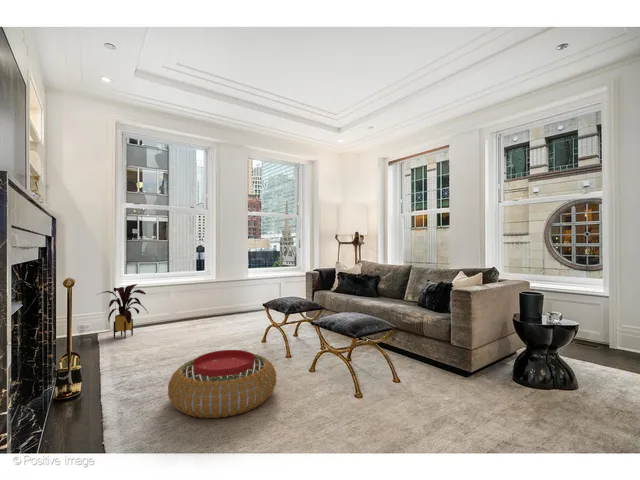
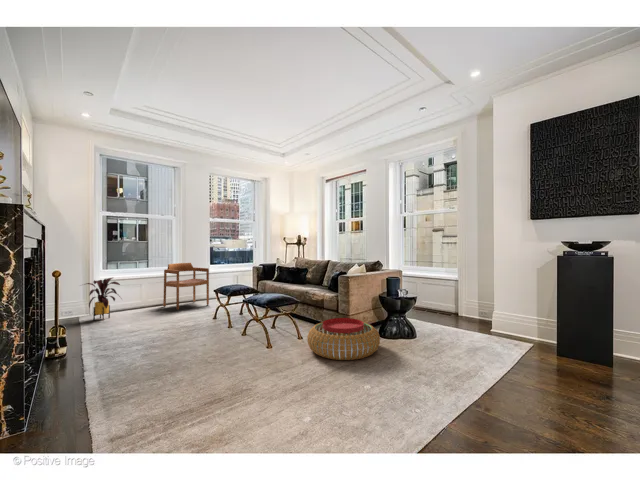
armchair: none [195,266,250,327] -> present [163,263,209,310]
pouf: present [168,350,276,418] -> present [307,318,380,360]

